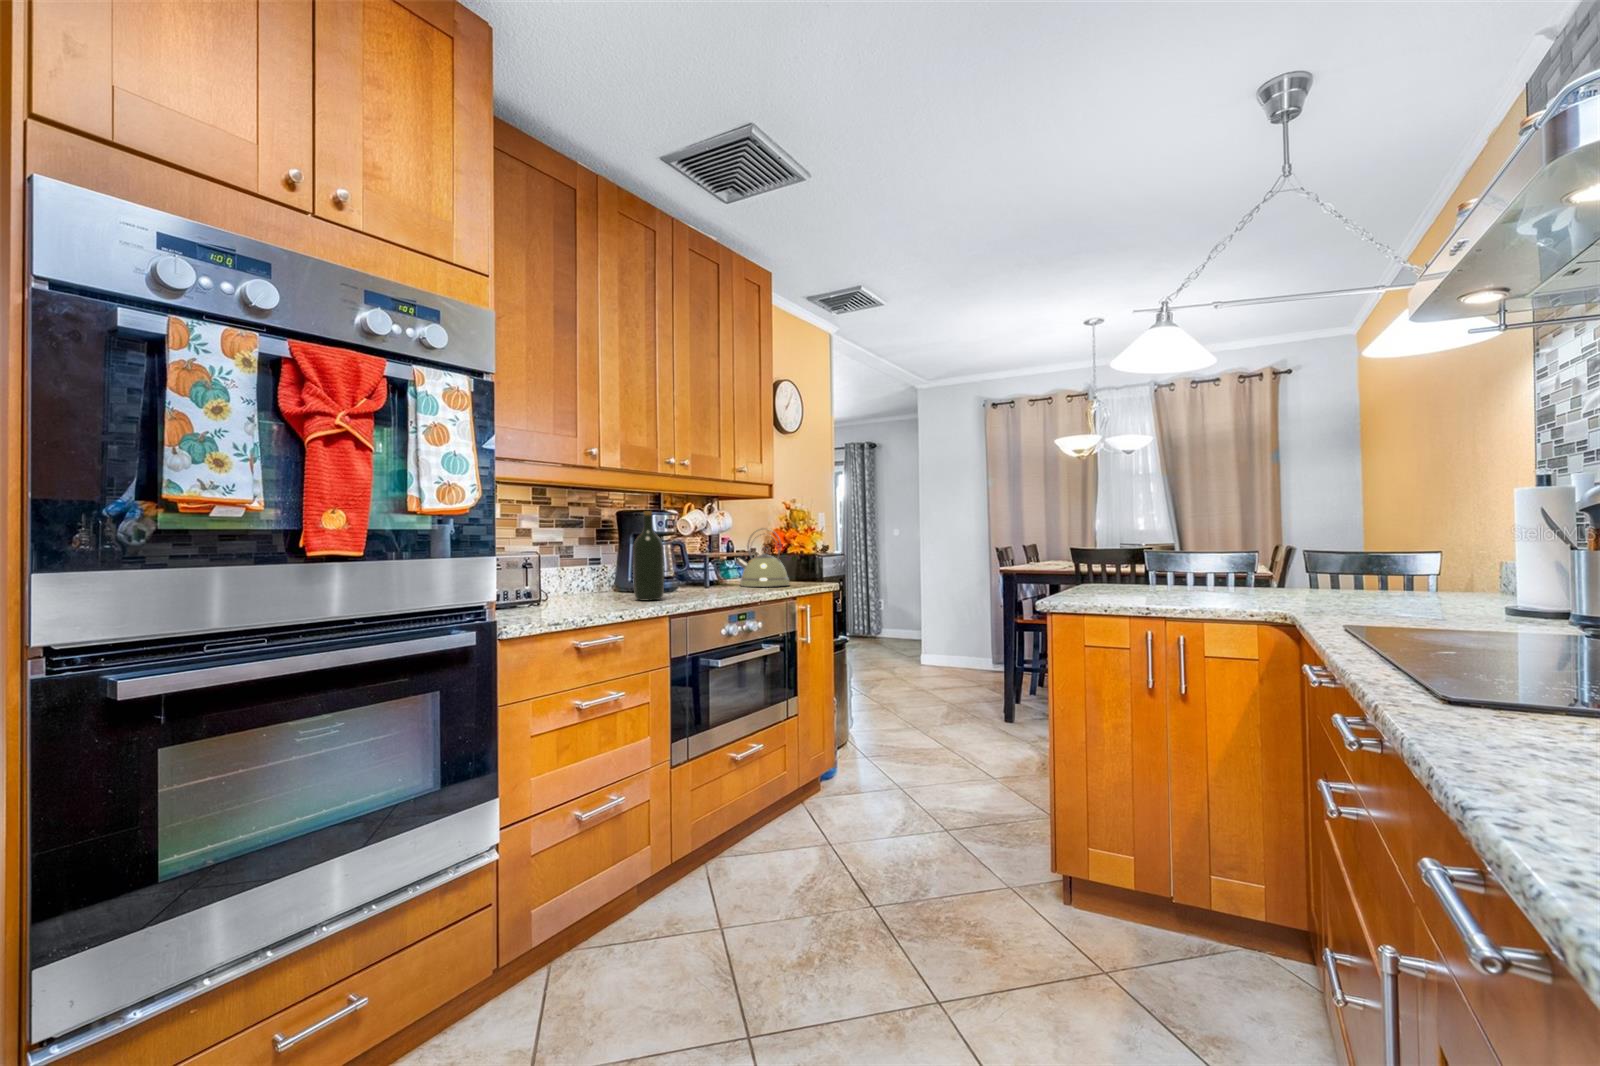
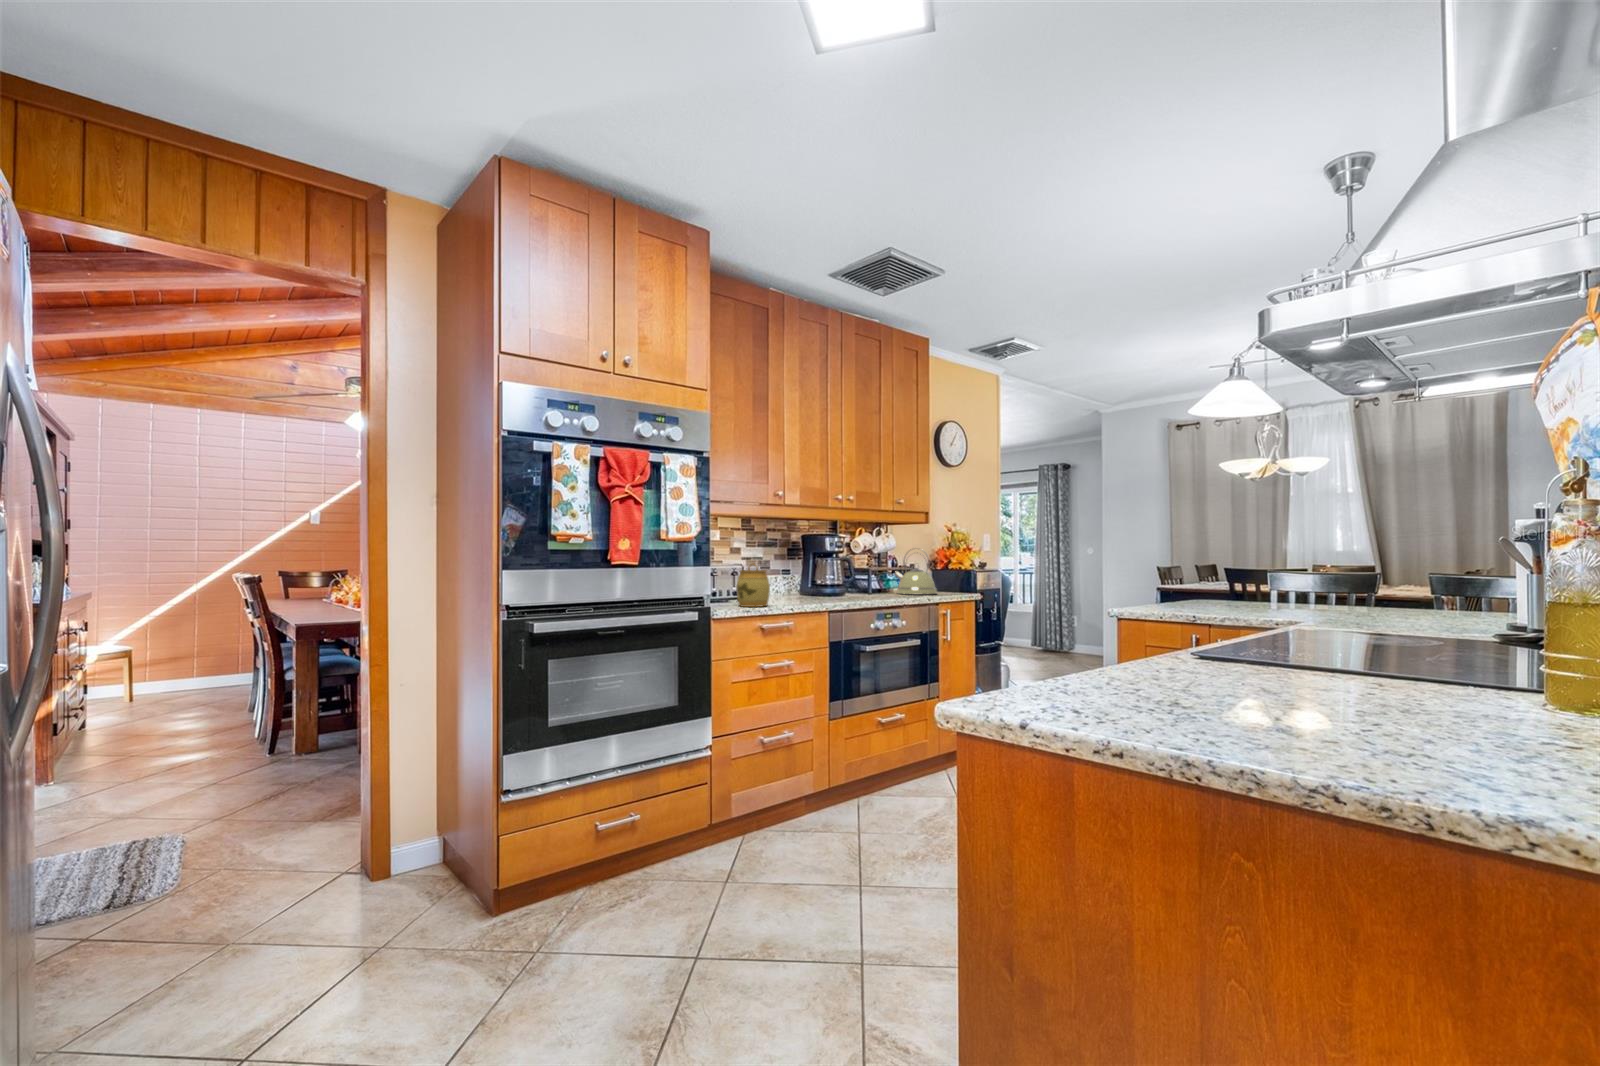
wine bottle: present [633,511,664,601] -> none [806,536,828,600]
jar: none [536,549,590,617] -> present [736,563,770,607]

